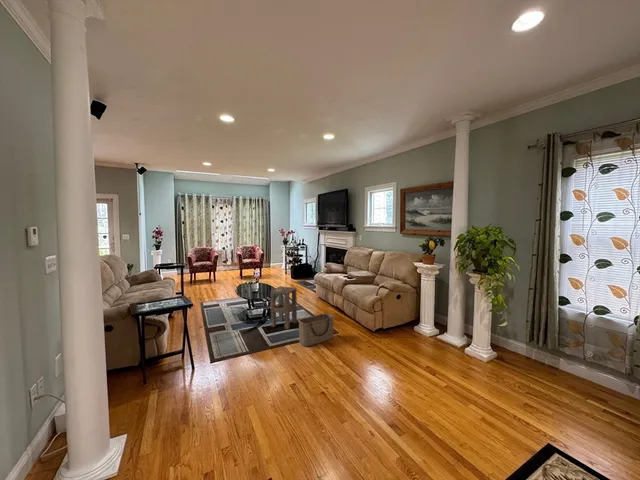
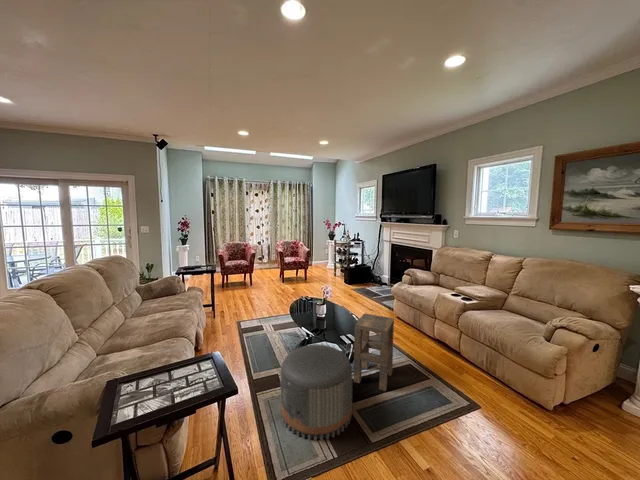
pouf: none [222,302,264,347] -> present [280,345,352,441]
basket: present [298,313,334,347] -> none [424,375,489,451]

